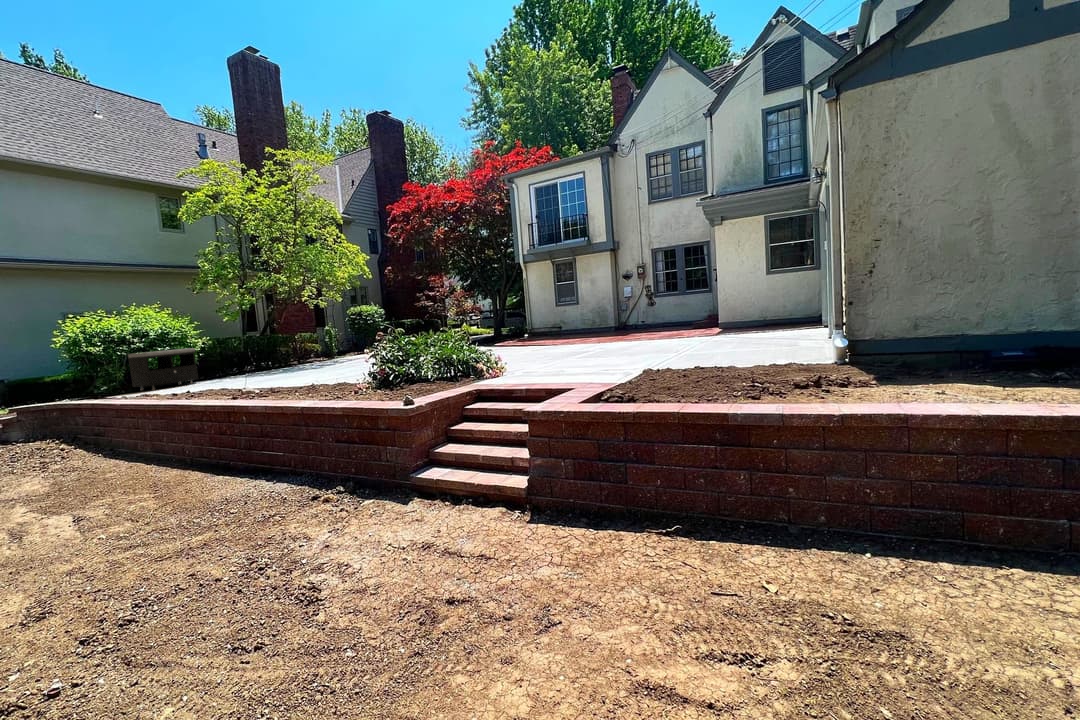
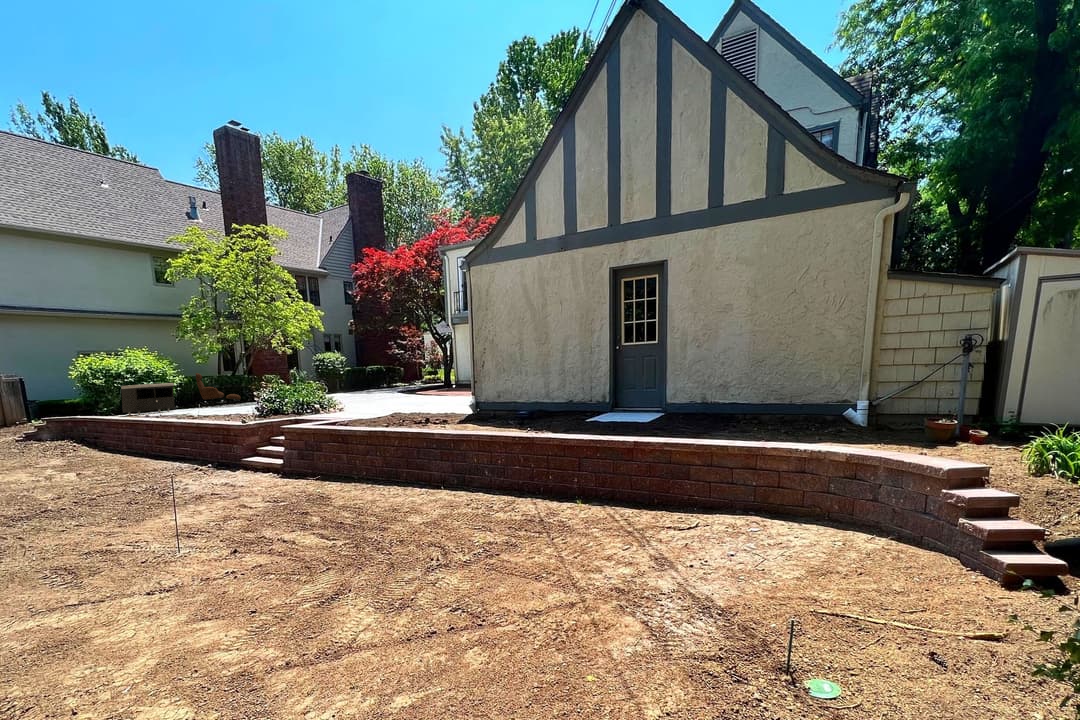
lounge chair: none [221,334,278,374] -> present [196,373,241,407]

